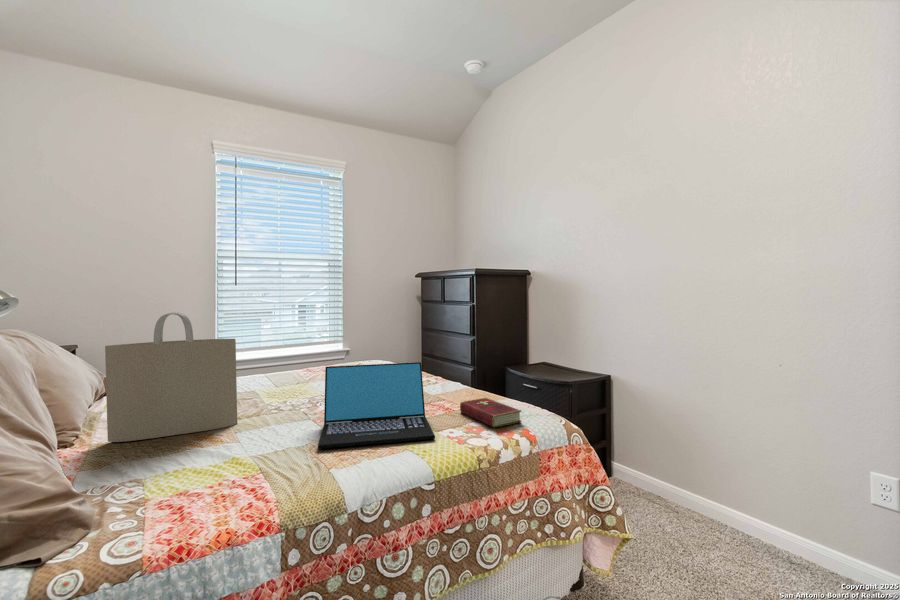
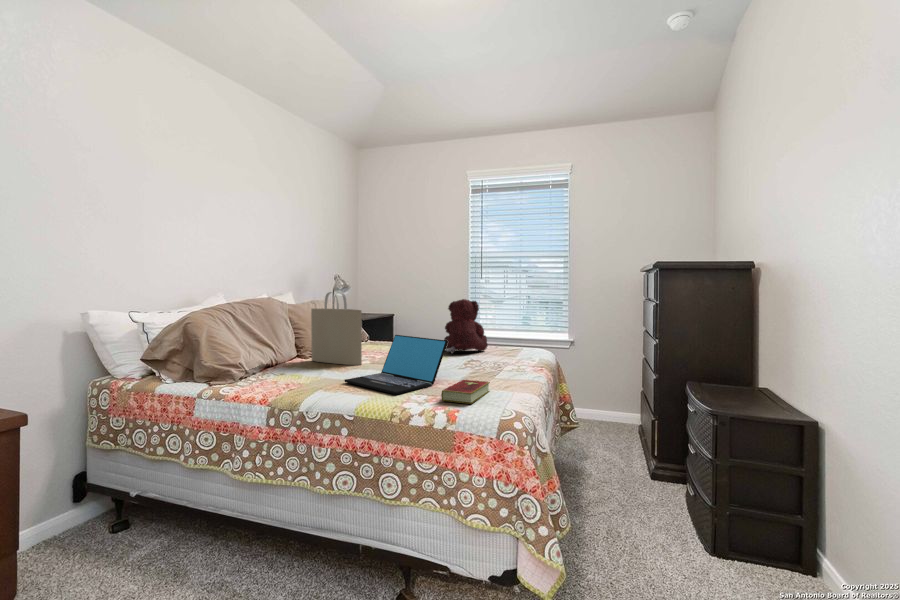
teddy bear: none [279,313,334,383] -> present [444,299,488,354]

